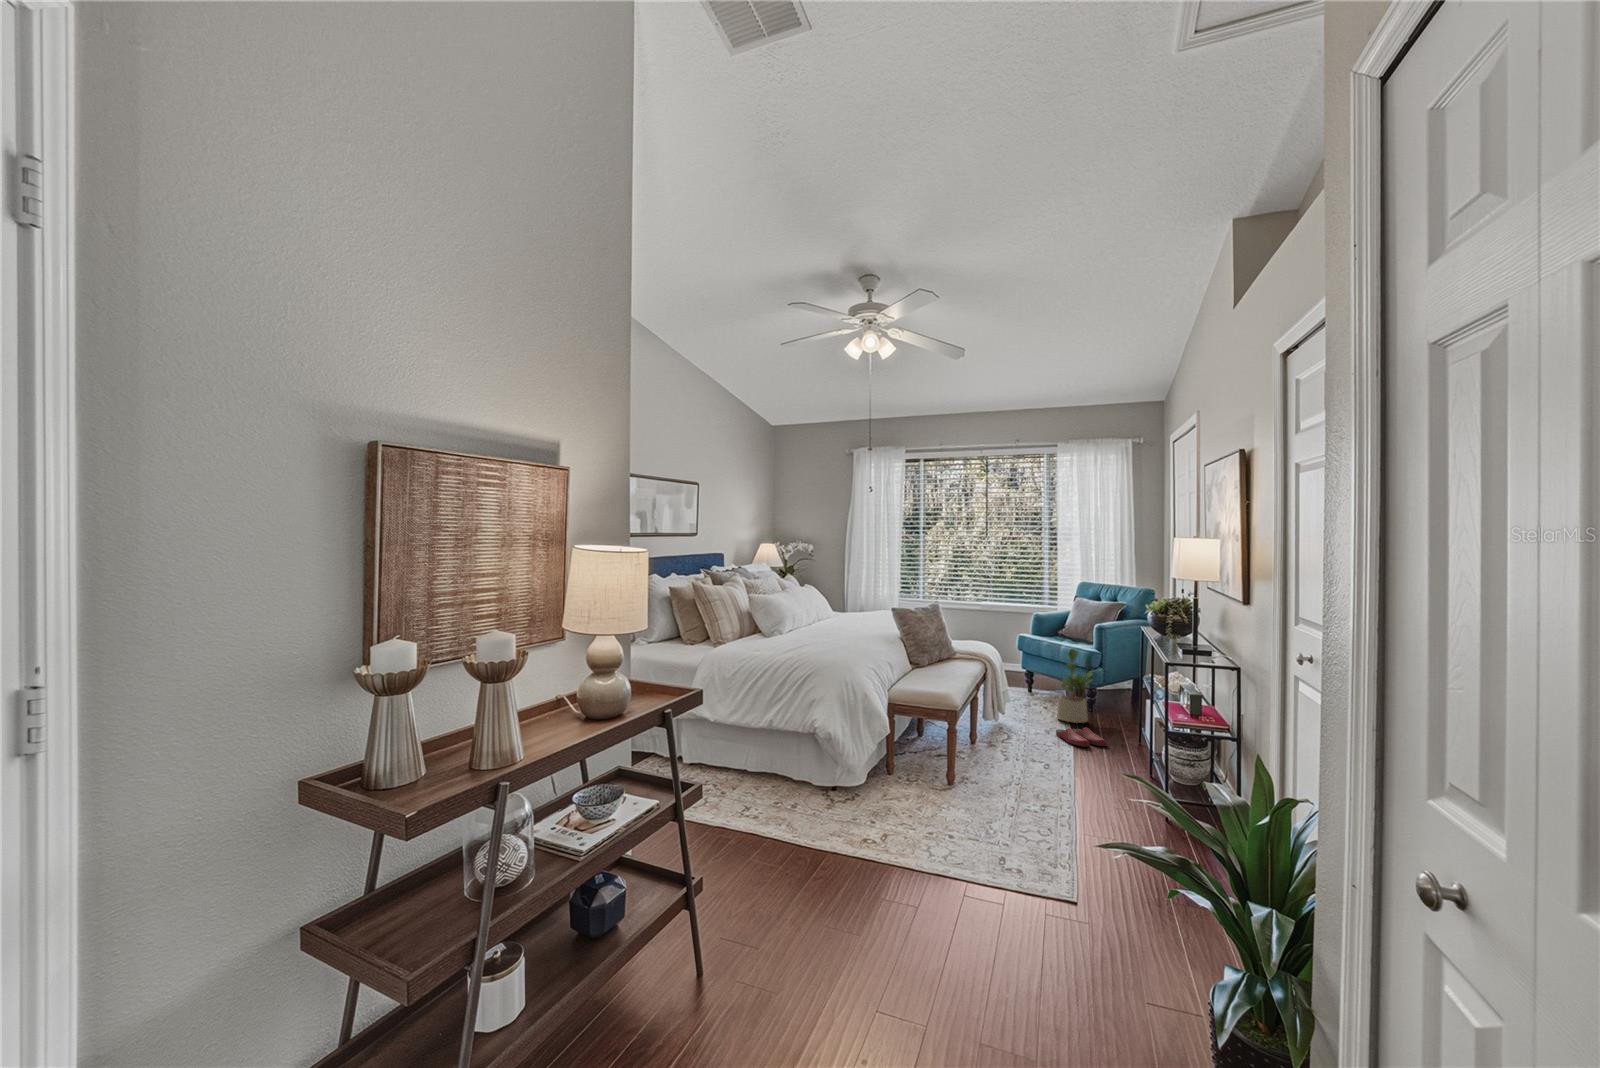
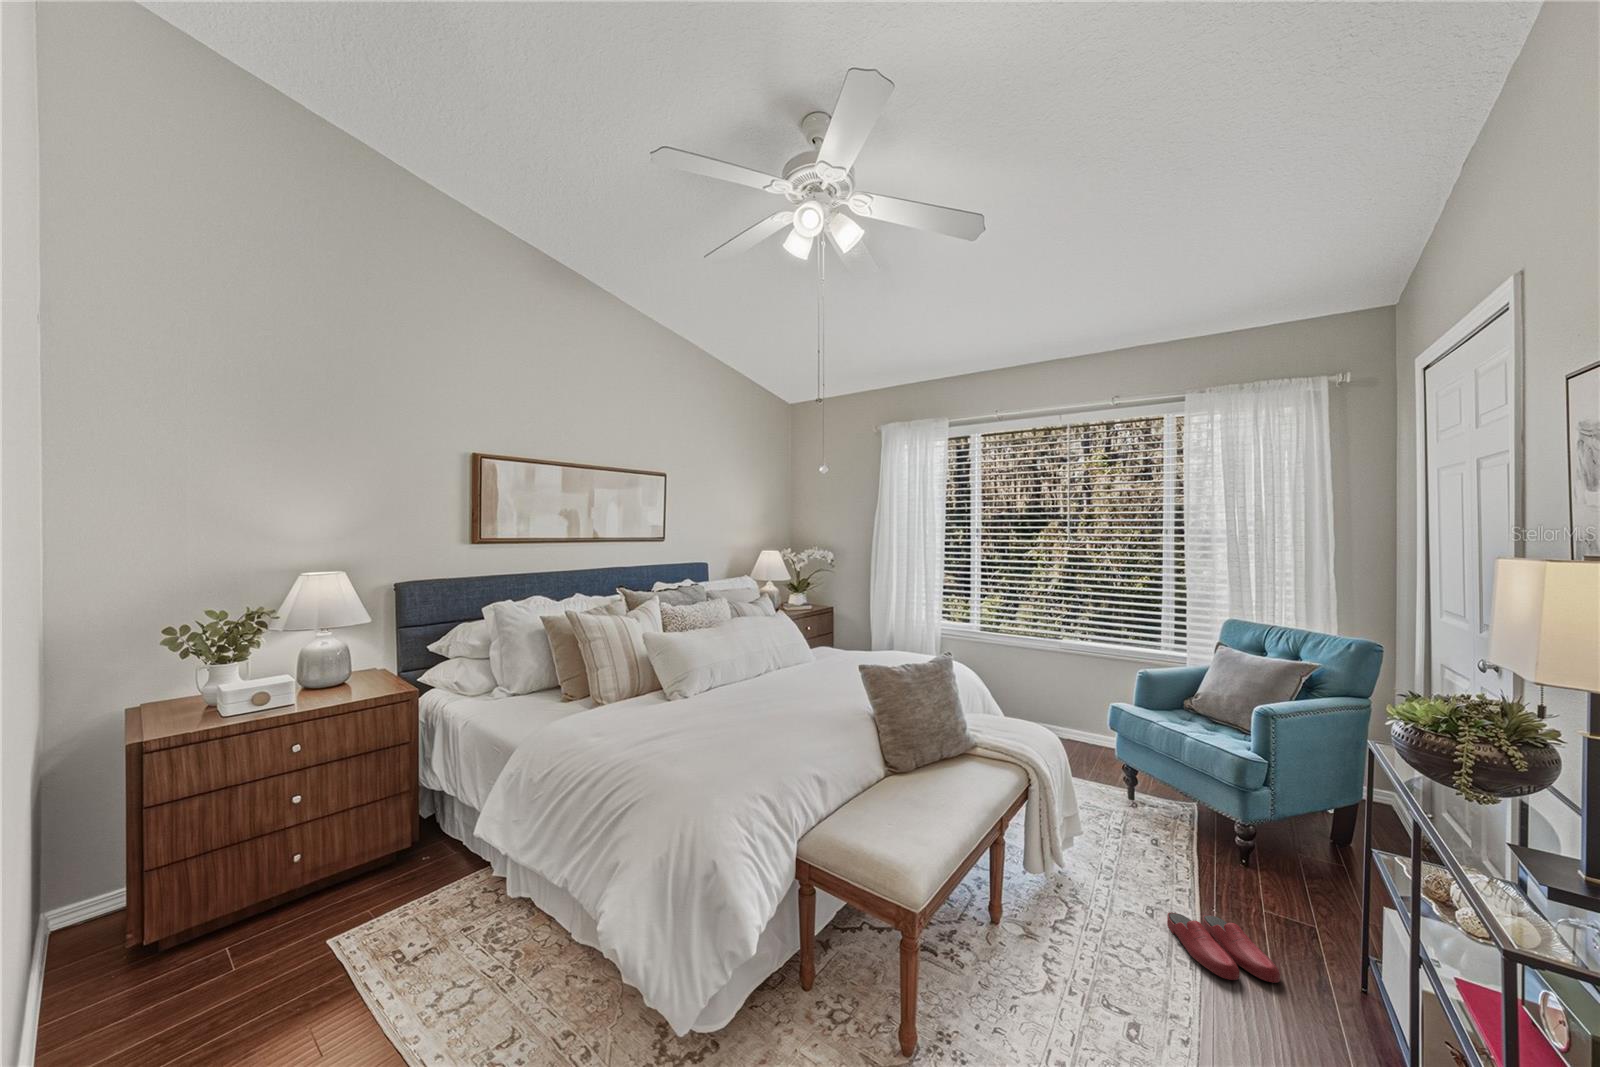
potted plant: present [1057,649,1093,723] -> none [1175,750,1255,894]

